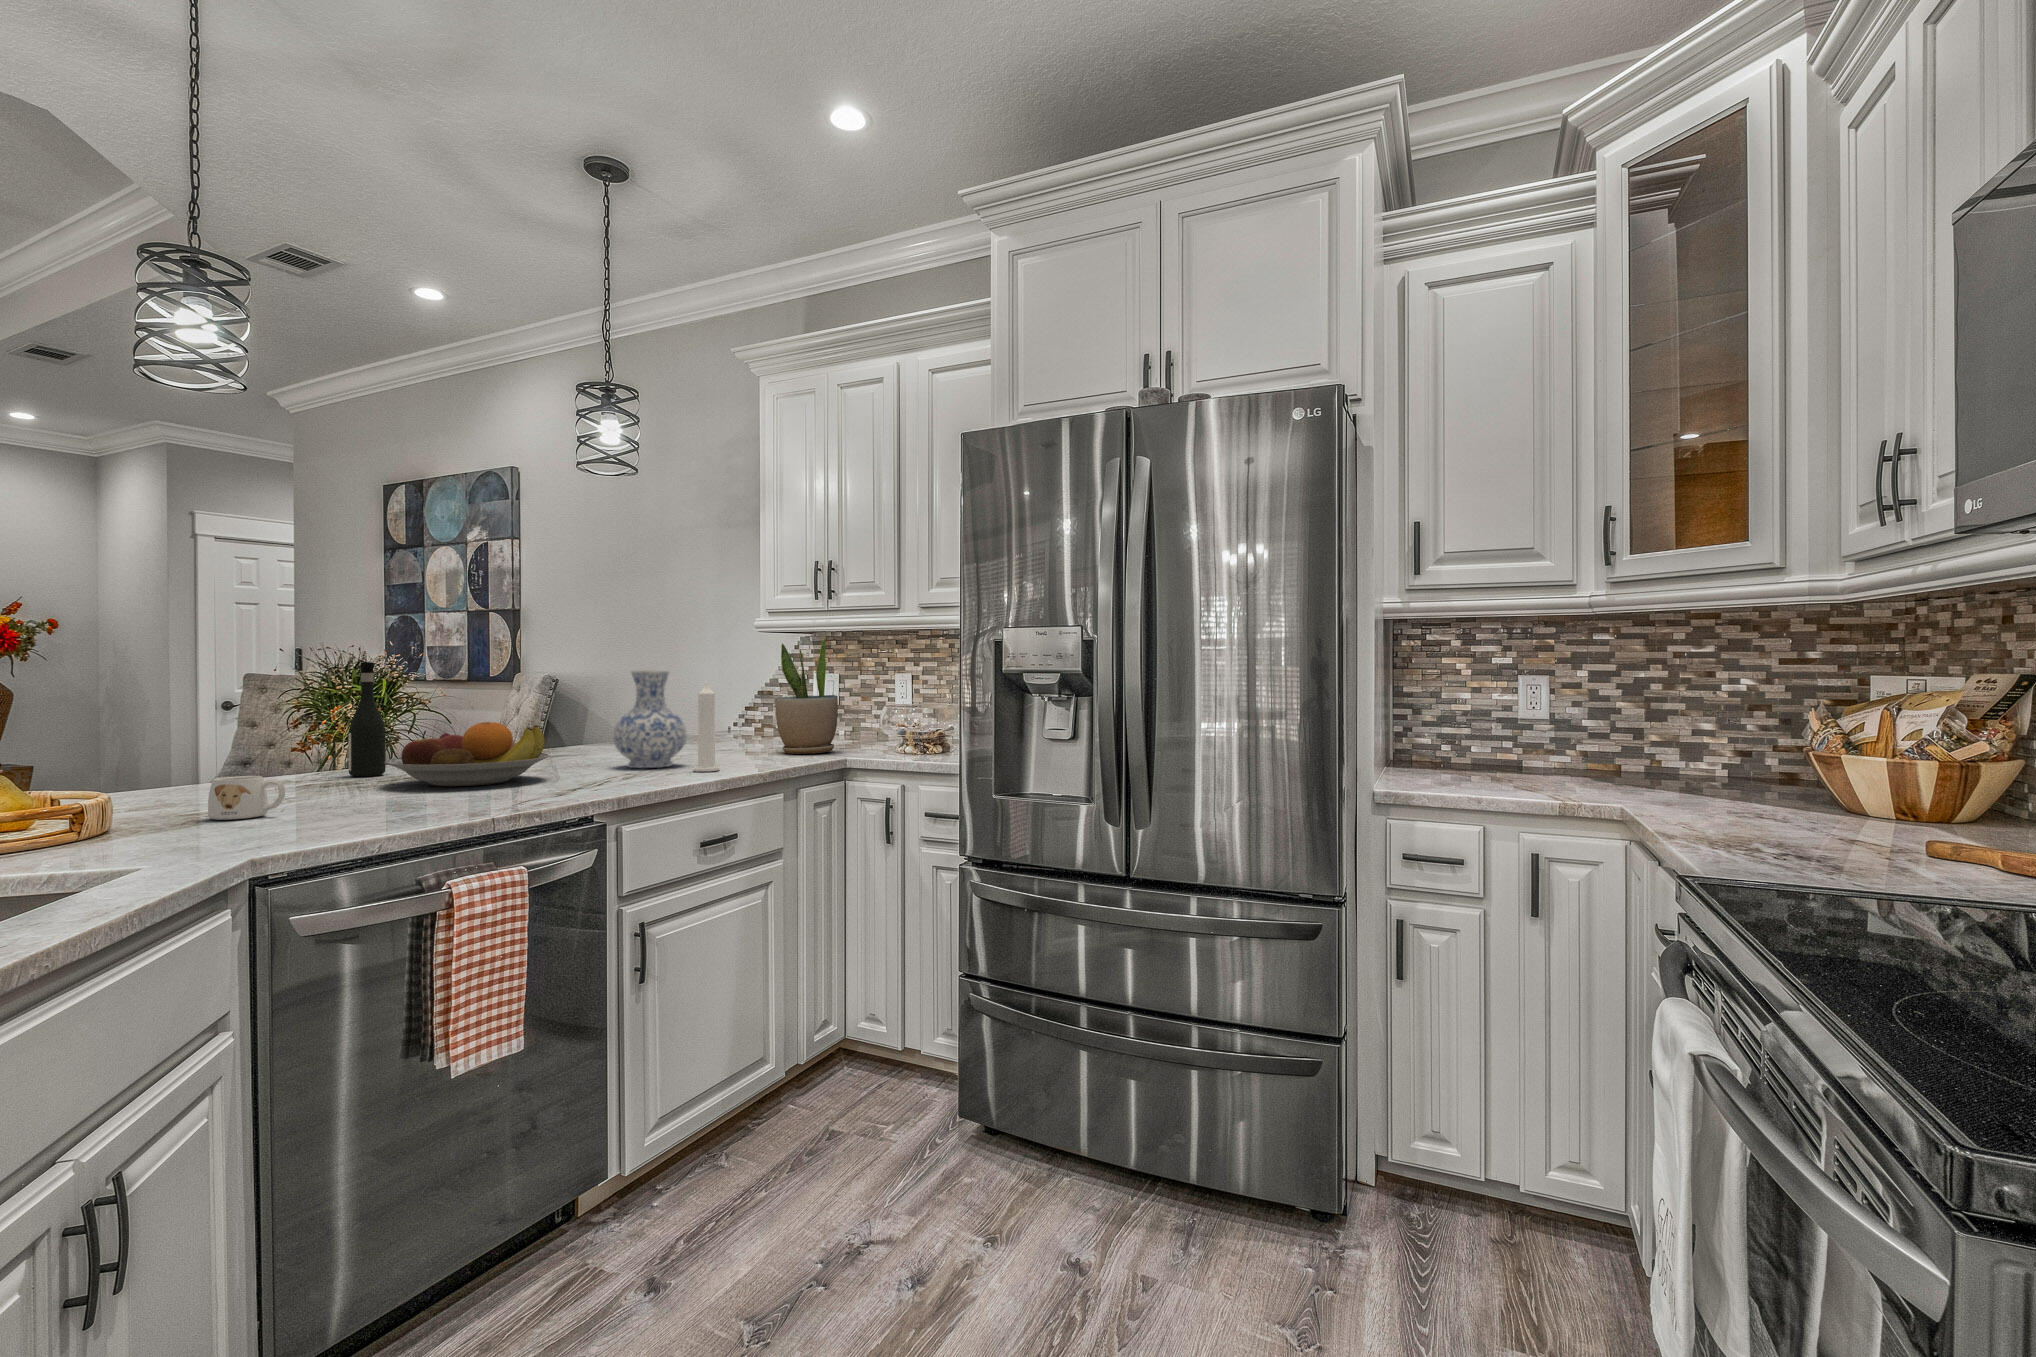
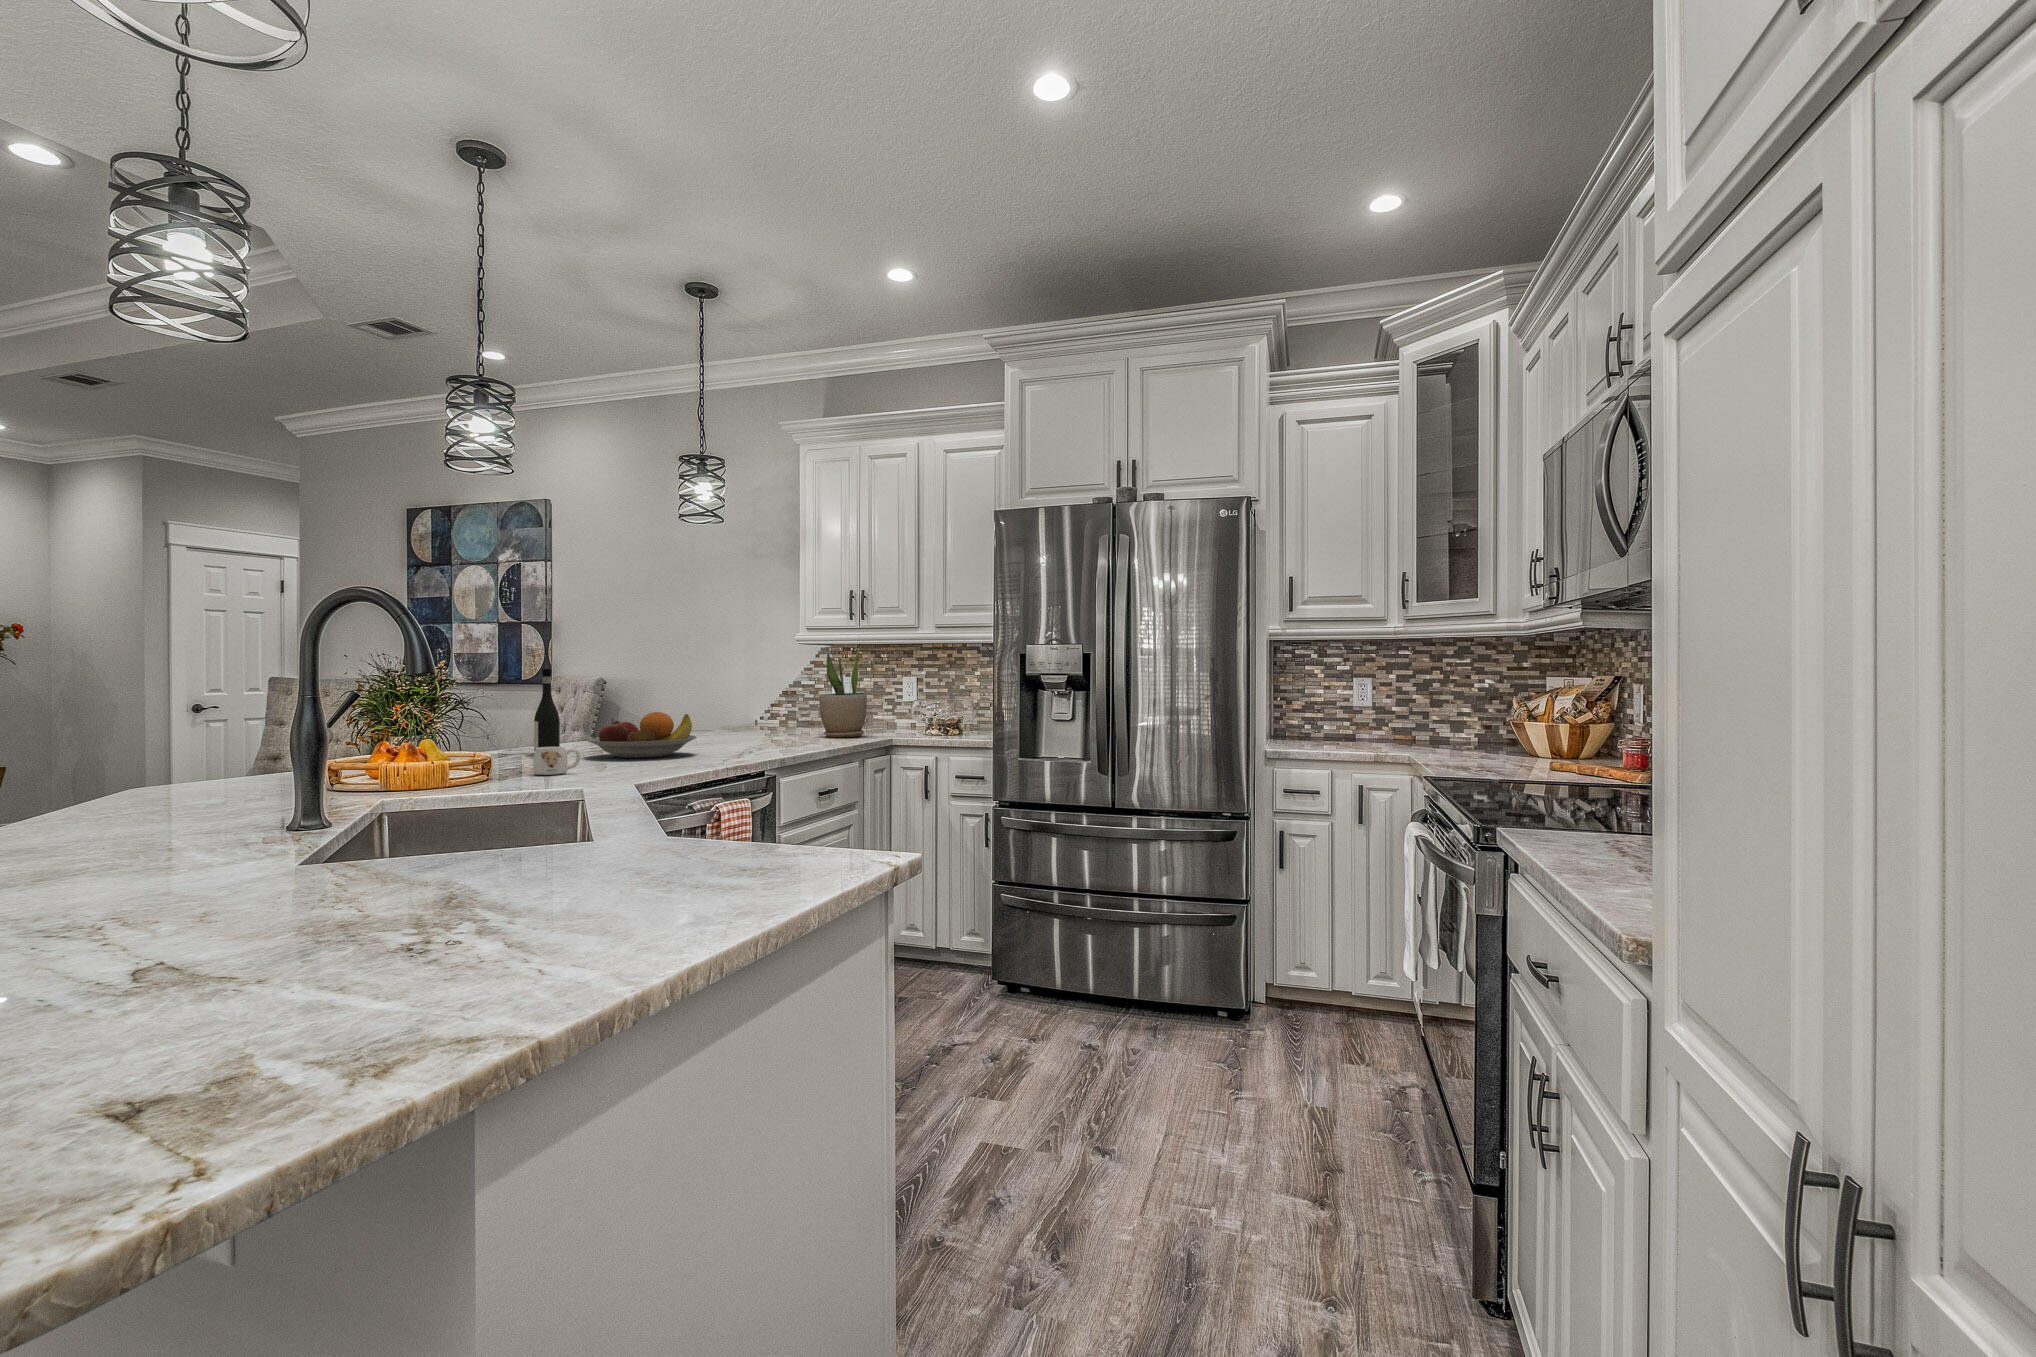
vase: present [613,670,687,768] -> none [720,674,773,747]
candle: present [693,681,720,772] -> none [788,682,806,748]

